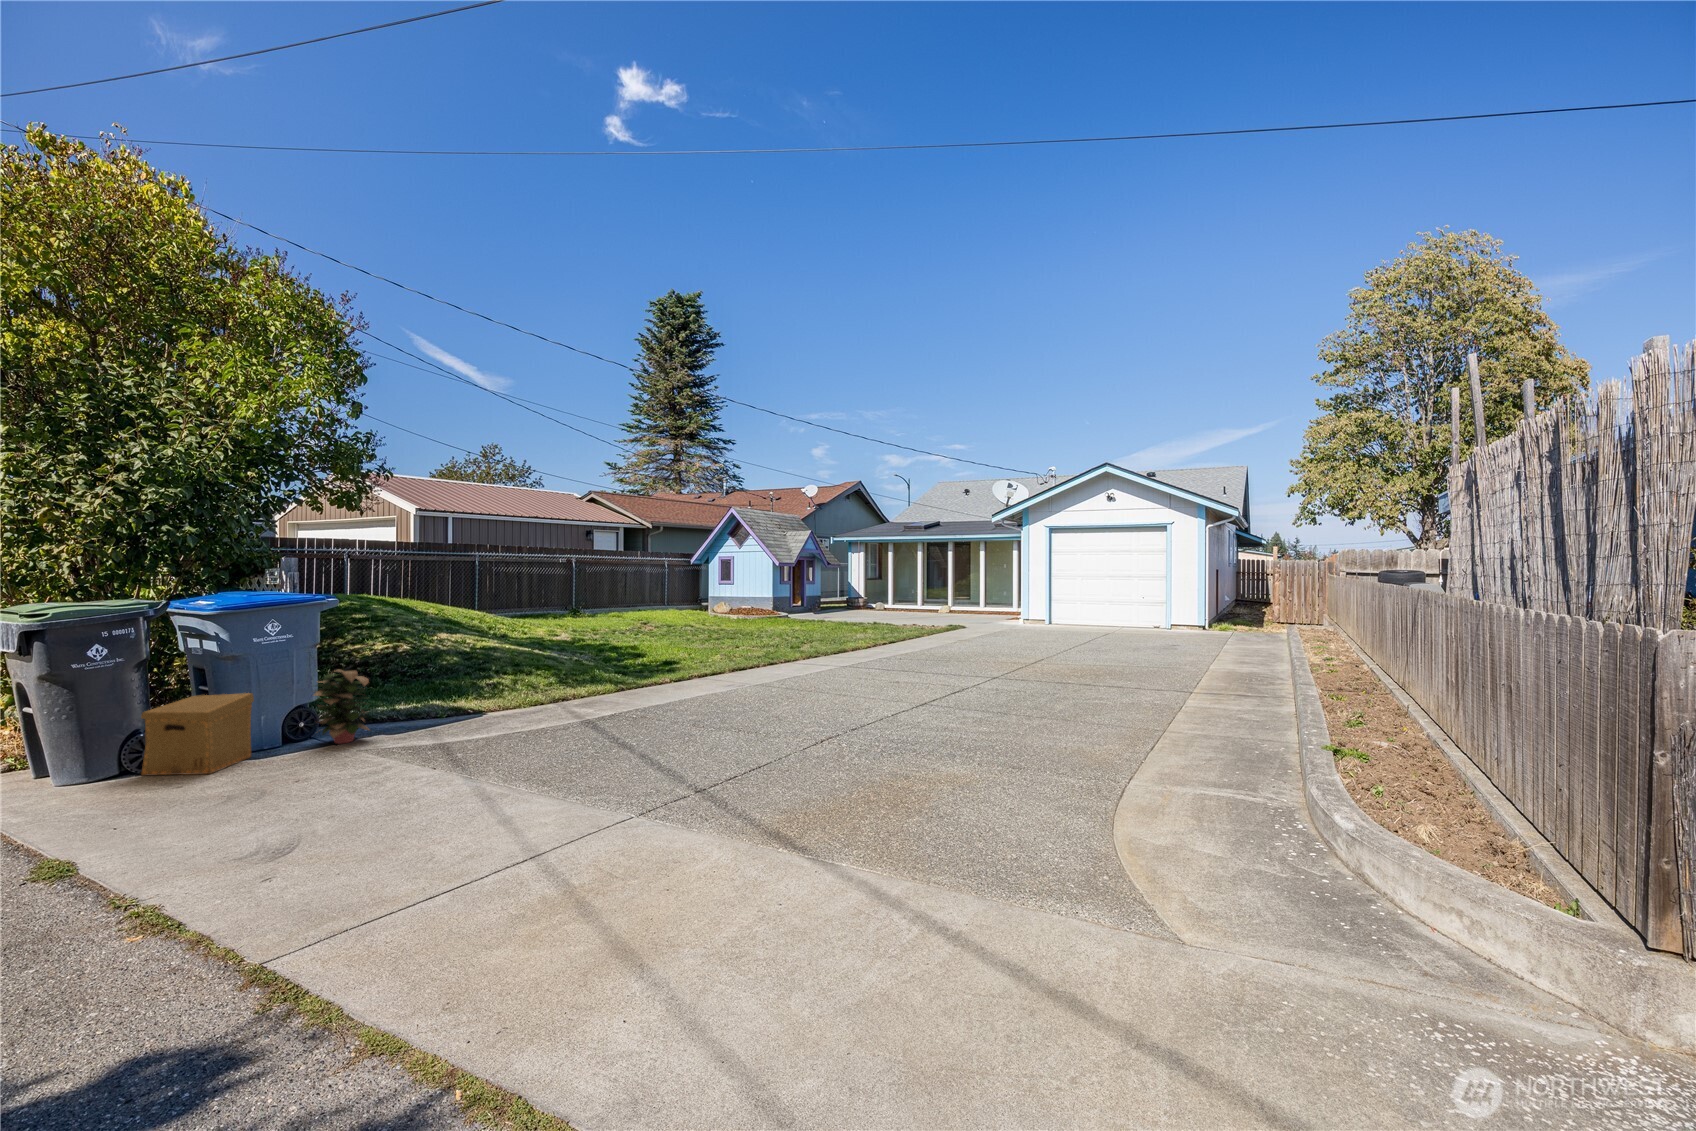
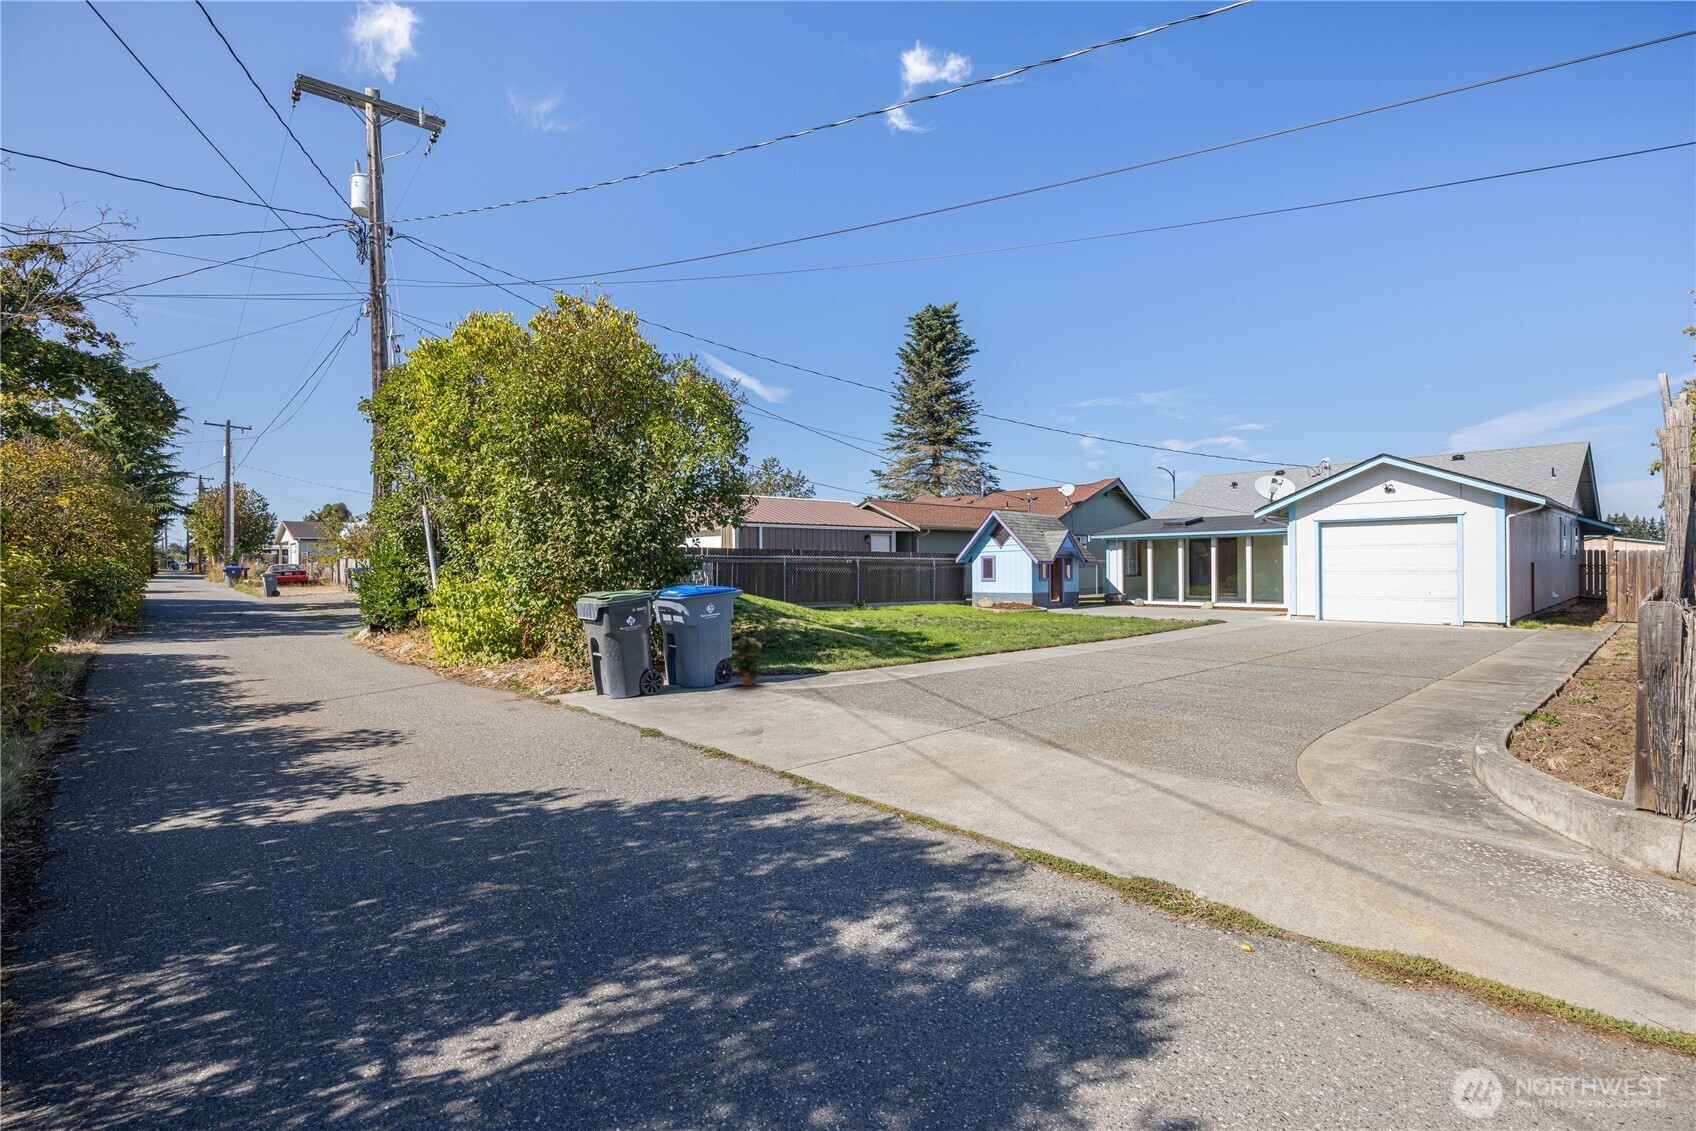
cardboard box: present [141,693,254,776] -> none [650,650,702,697]

